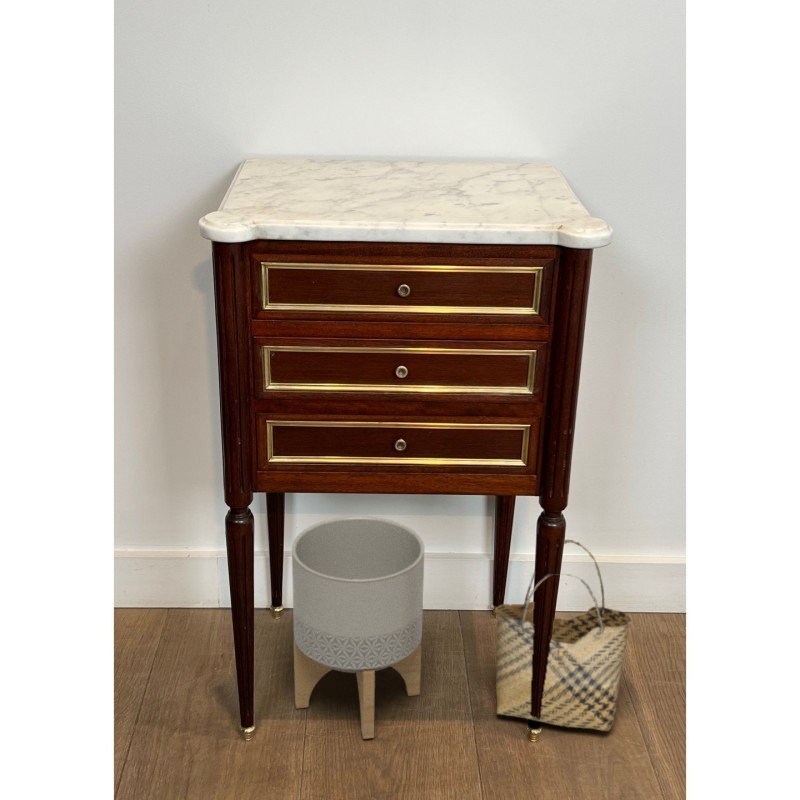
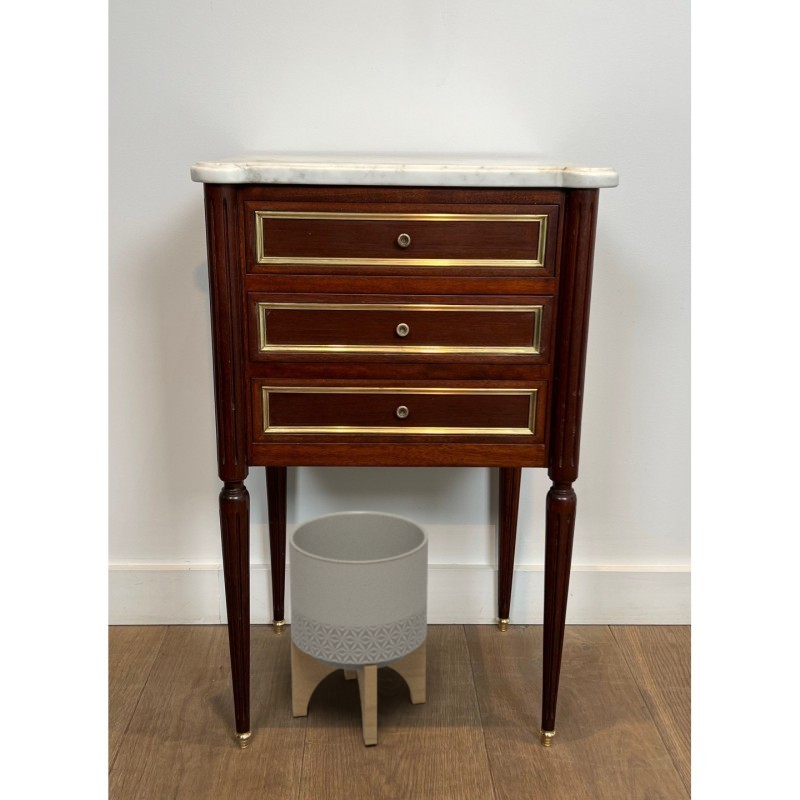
woven basket: present [495,540,631,731] -> none [503,528,649,734]

